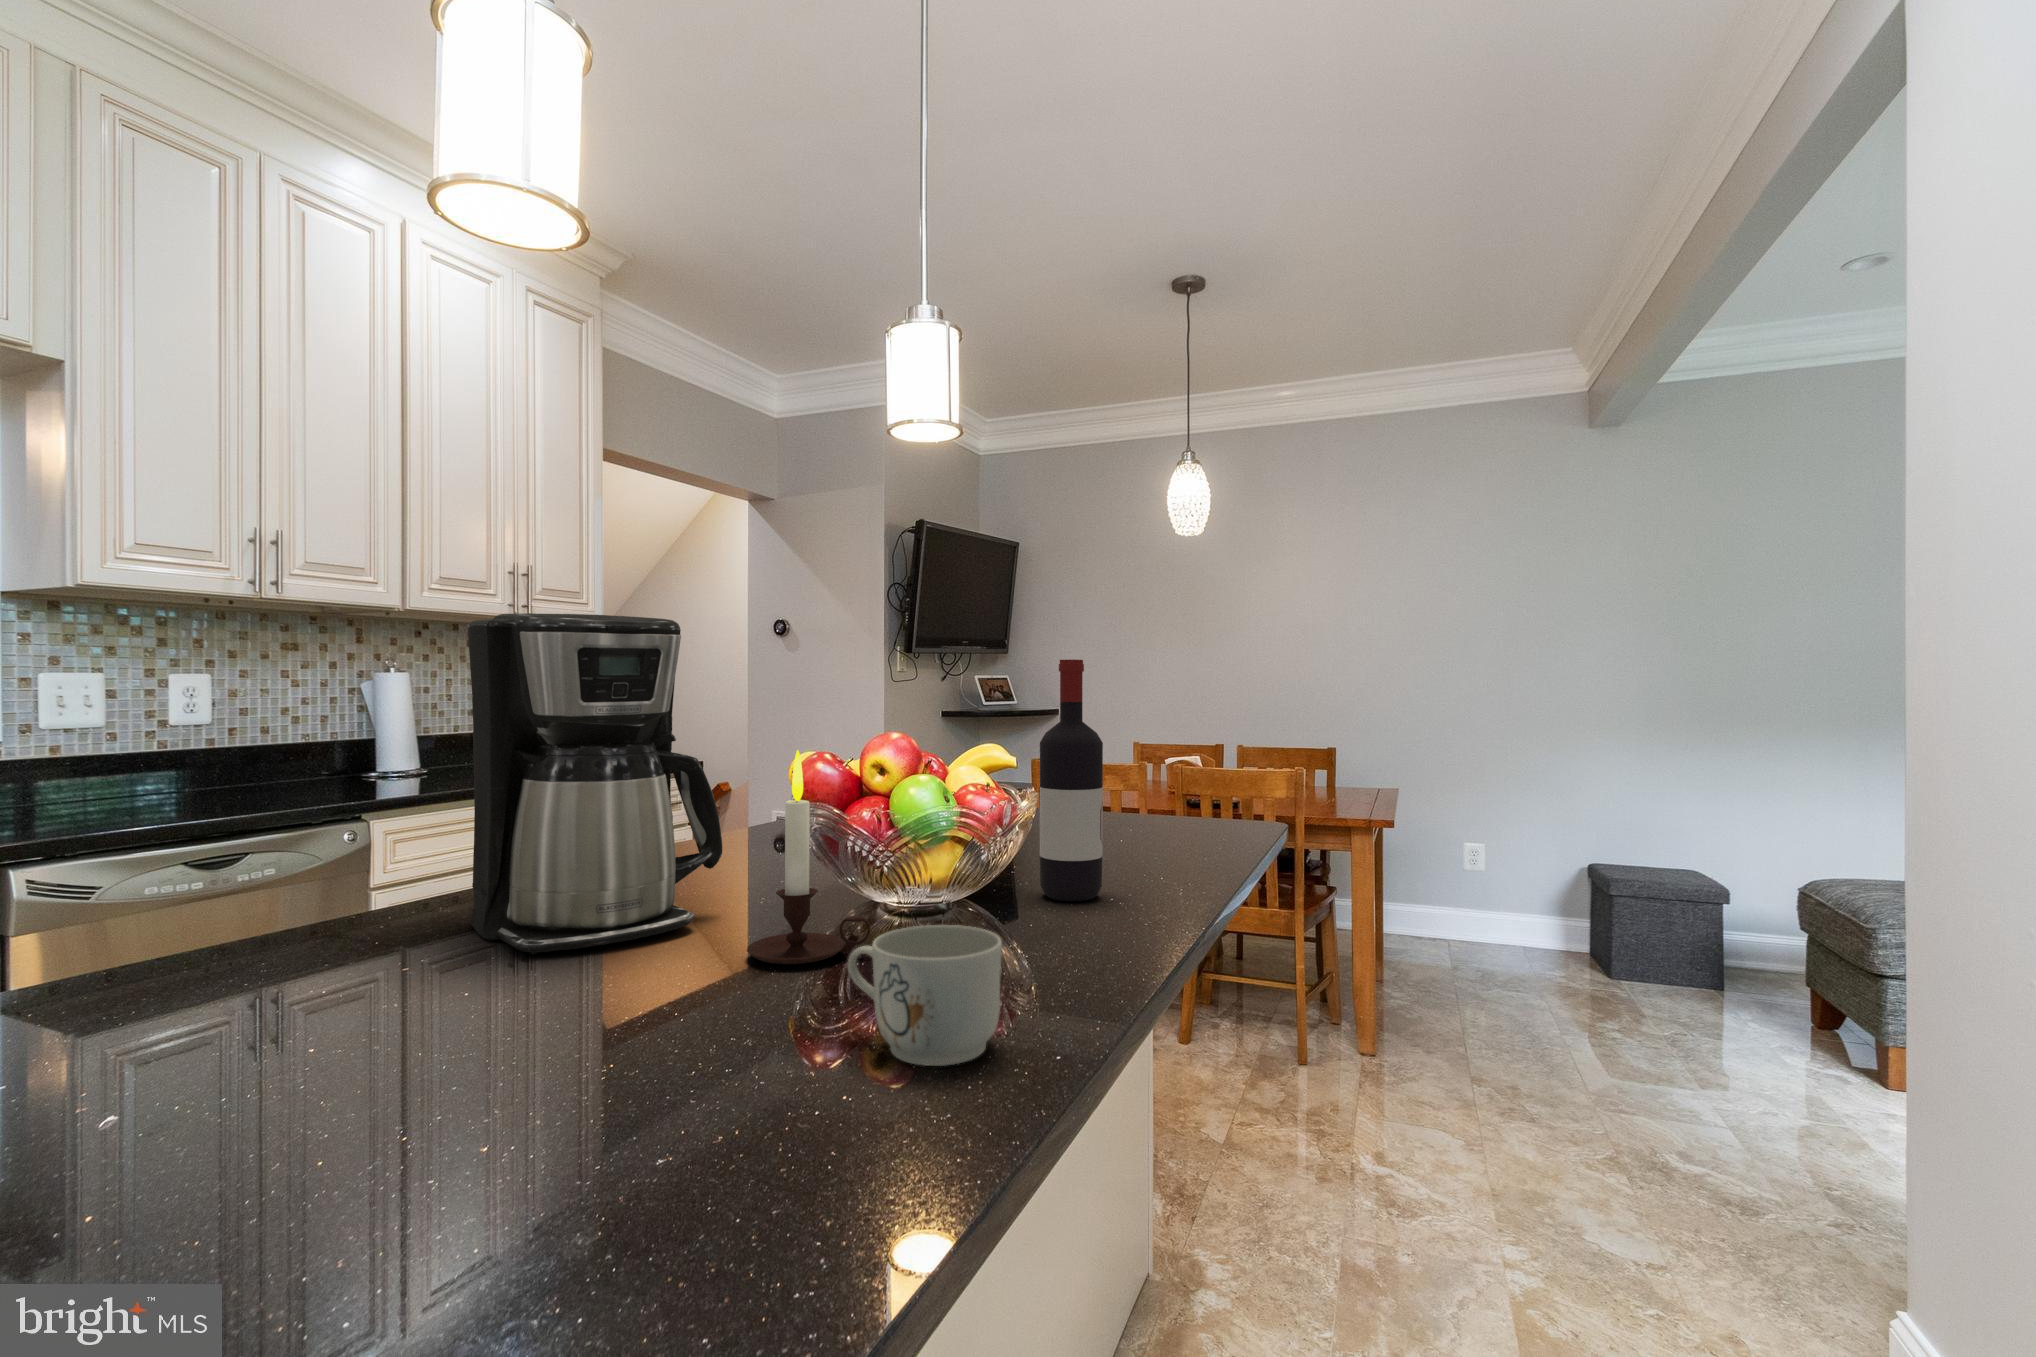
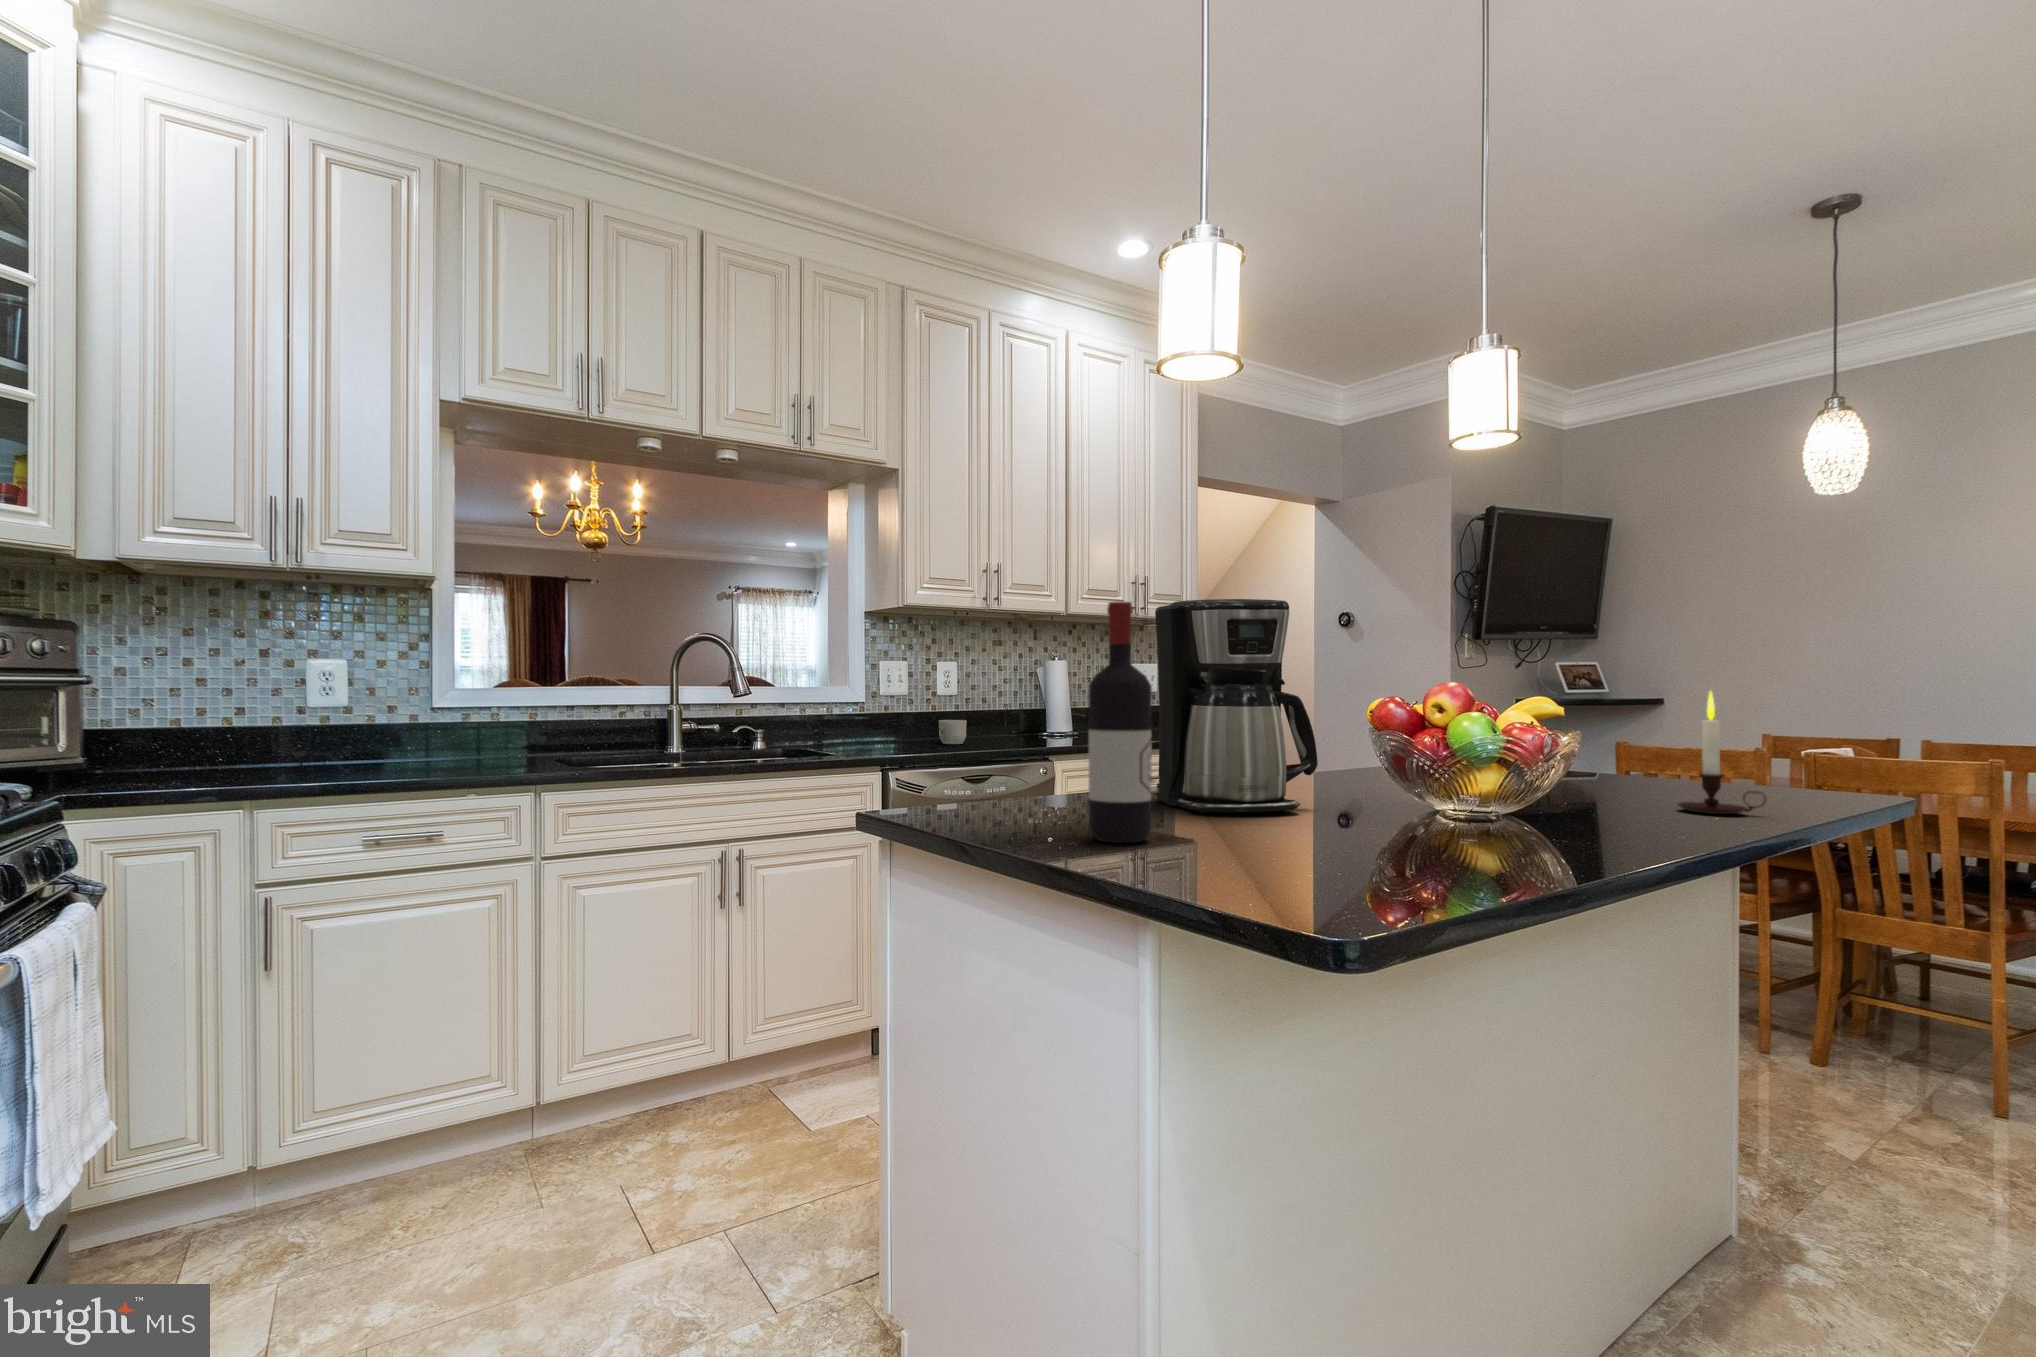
wine bottle: present [1040,660,1103,901] -> present [1089,602,1152,843]
candle: present [747,750,870,964] -> present [1678,691,1766,814]
mug: present [848,925,1002,1066] -> present [939,720,967,744]

